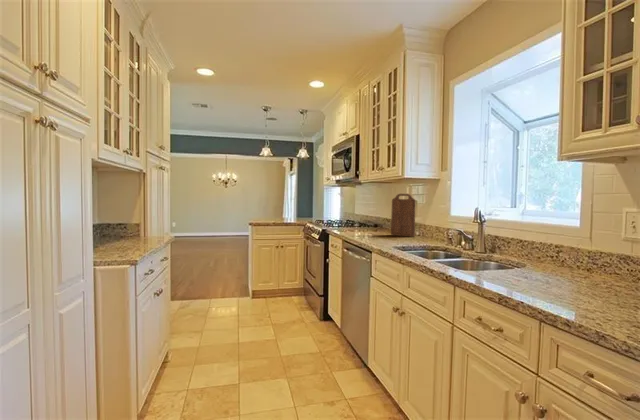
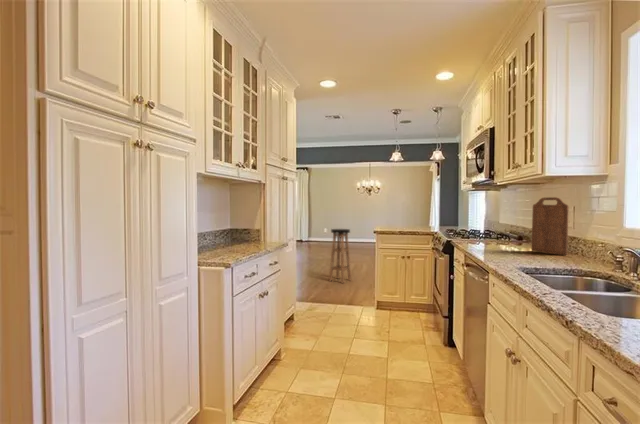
bar stool: none [195,222,219,277] -> present [329,229,351,283]

